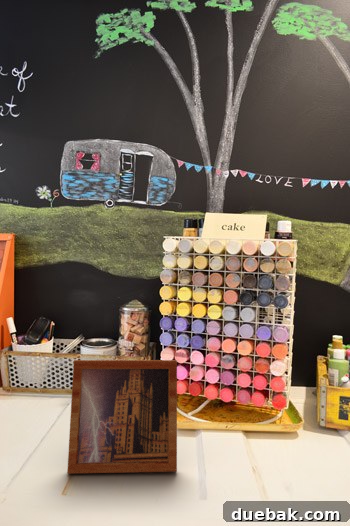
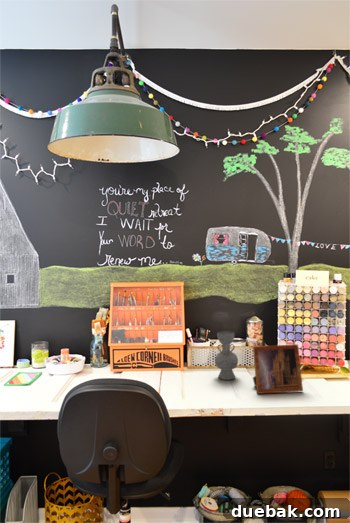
decorative vase: none [27,324,75,424] -> present [215,331,238,380]

